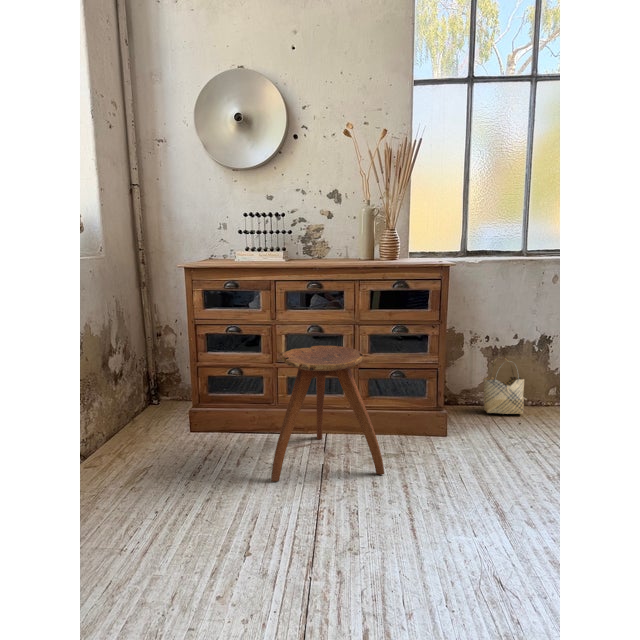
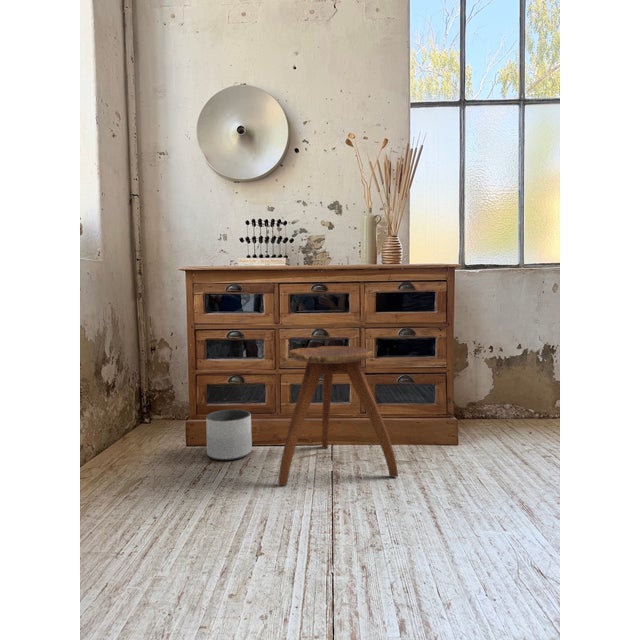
woven basket: present [484,357,525,414] -> none [487,366,530,424]
planter: none [206,401,250,451] -> present [206,409,252,460]

